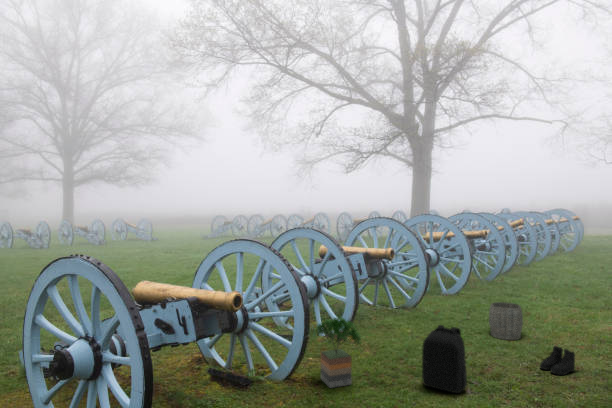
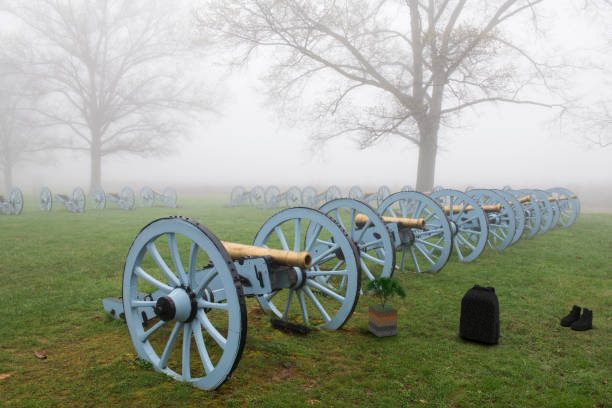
woven basket: present [489,302,523,340] -> none [510,268,541,301]

